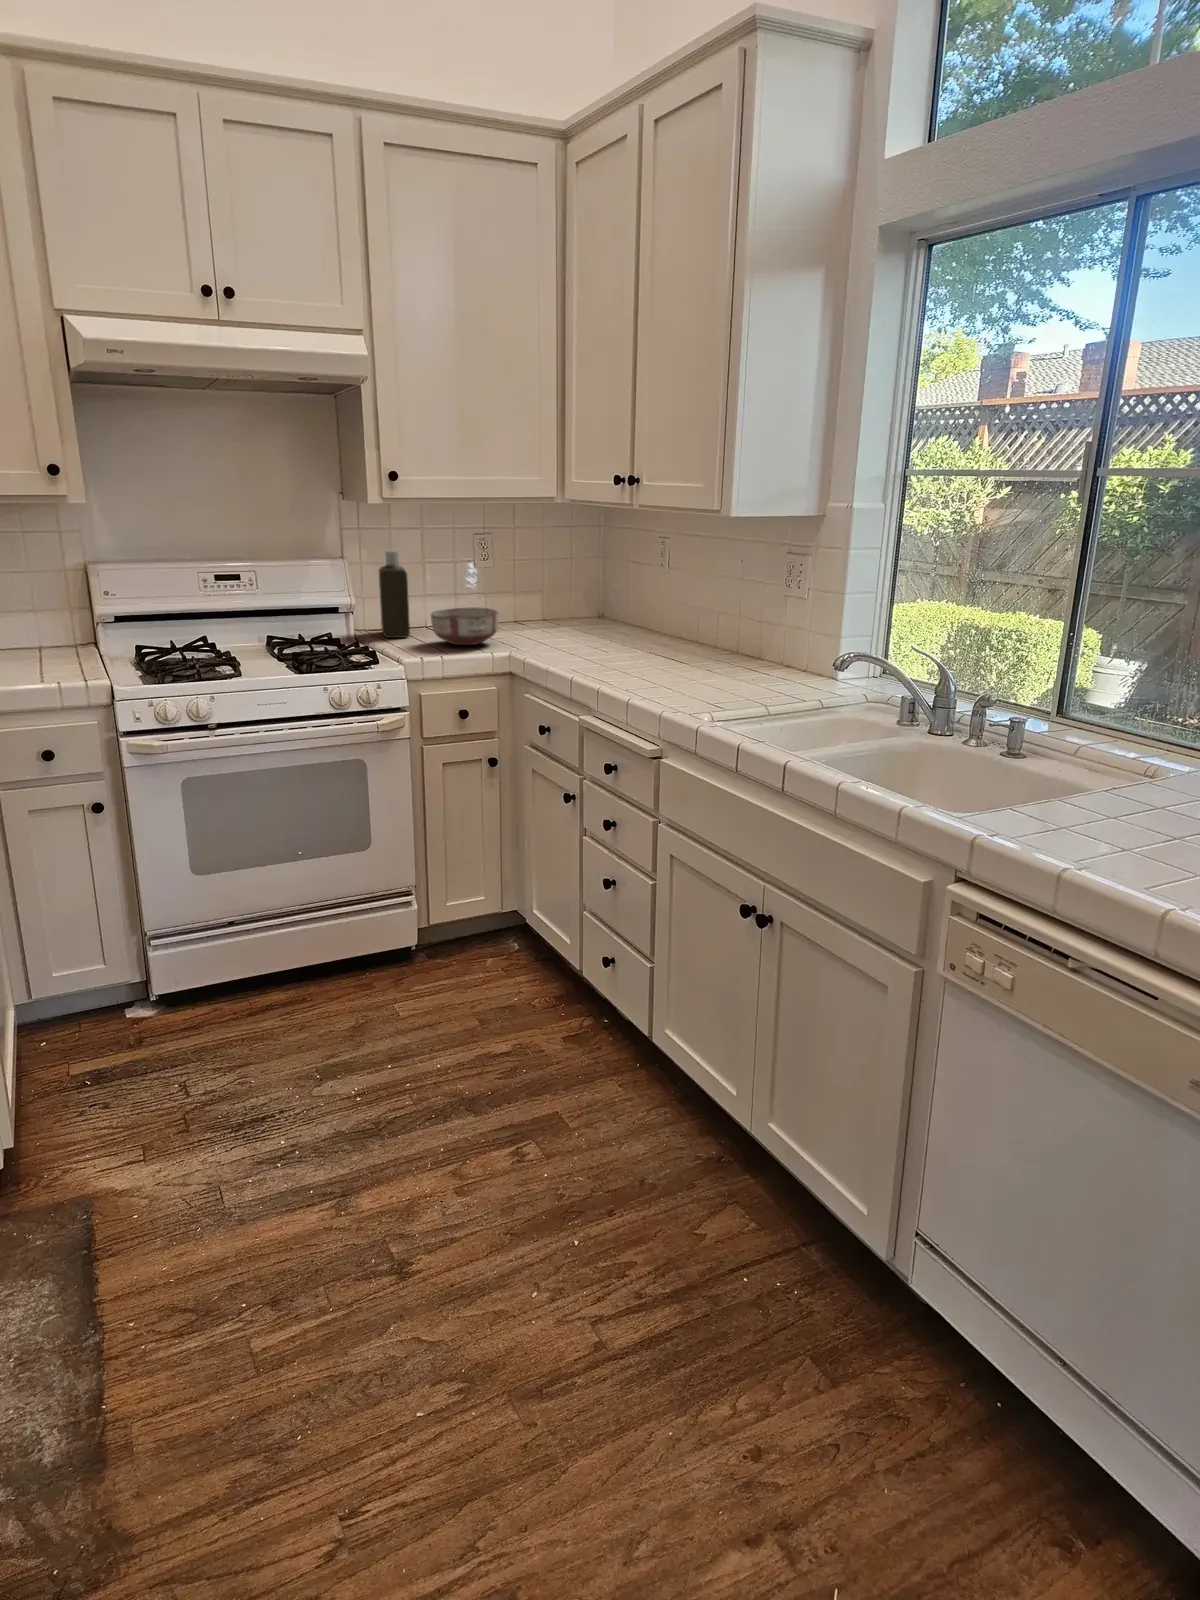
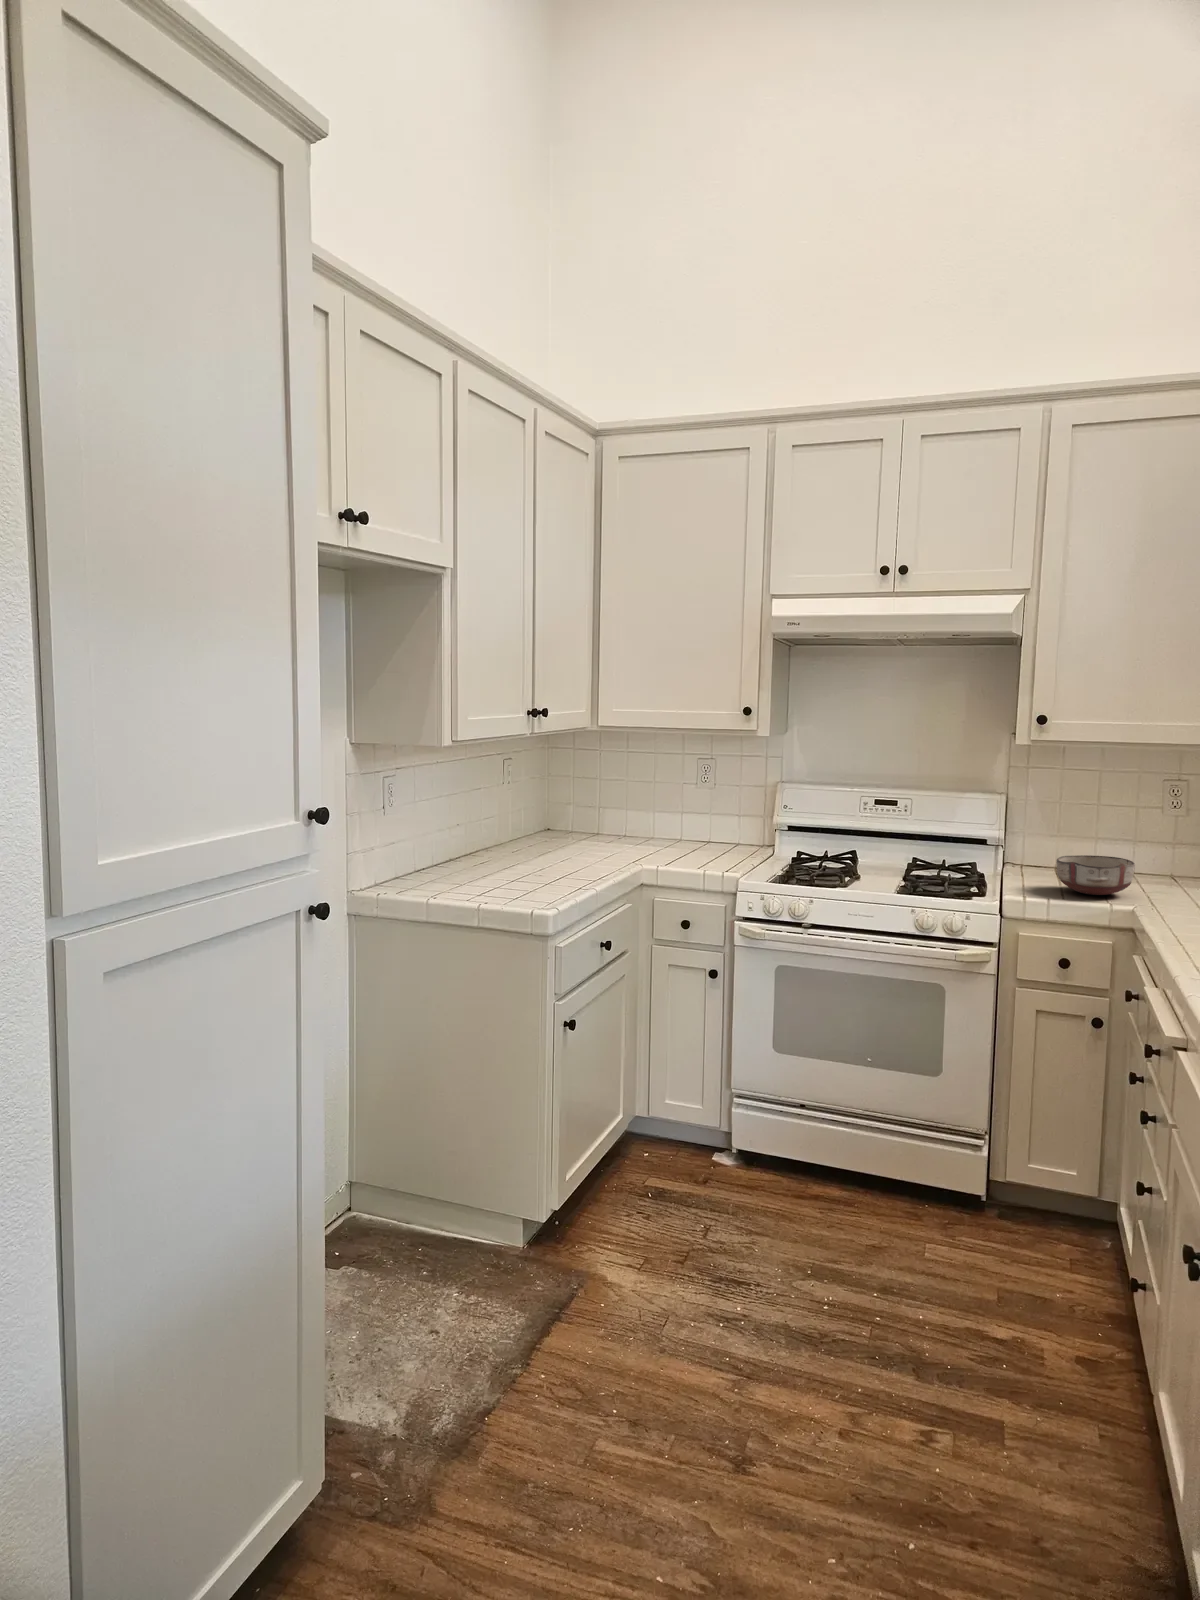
bottle: present [379,551,410,638] -> none [1020,792,1061,878]

